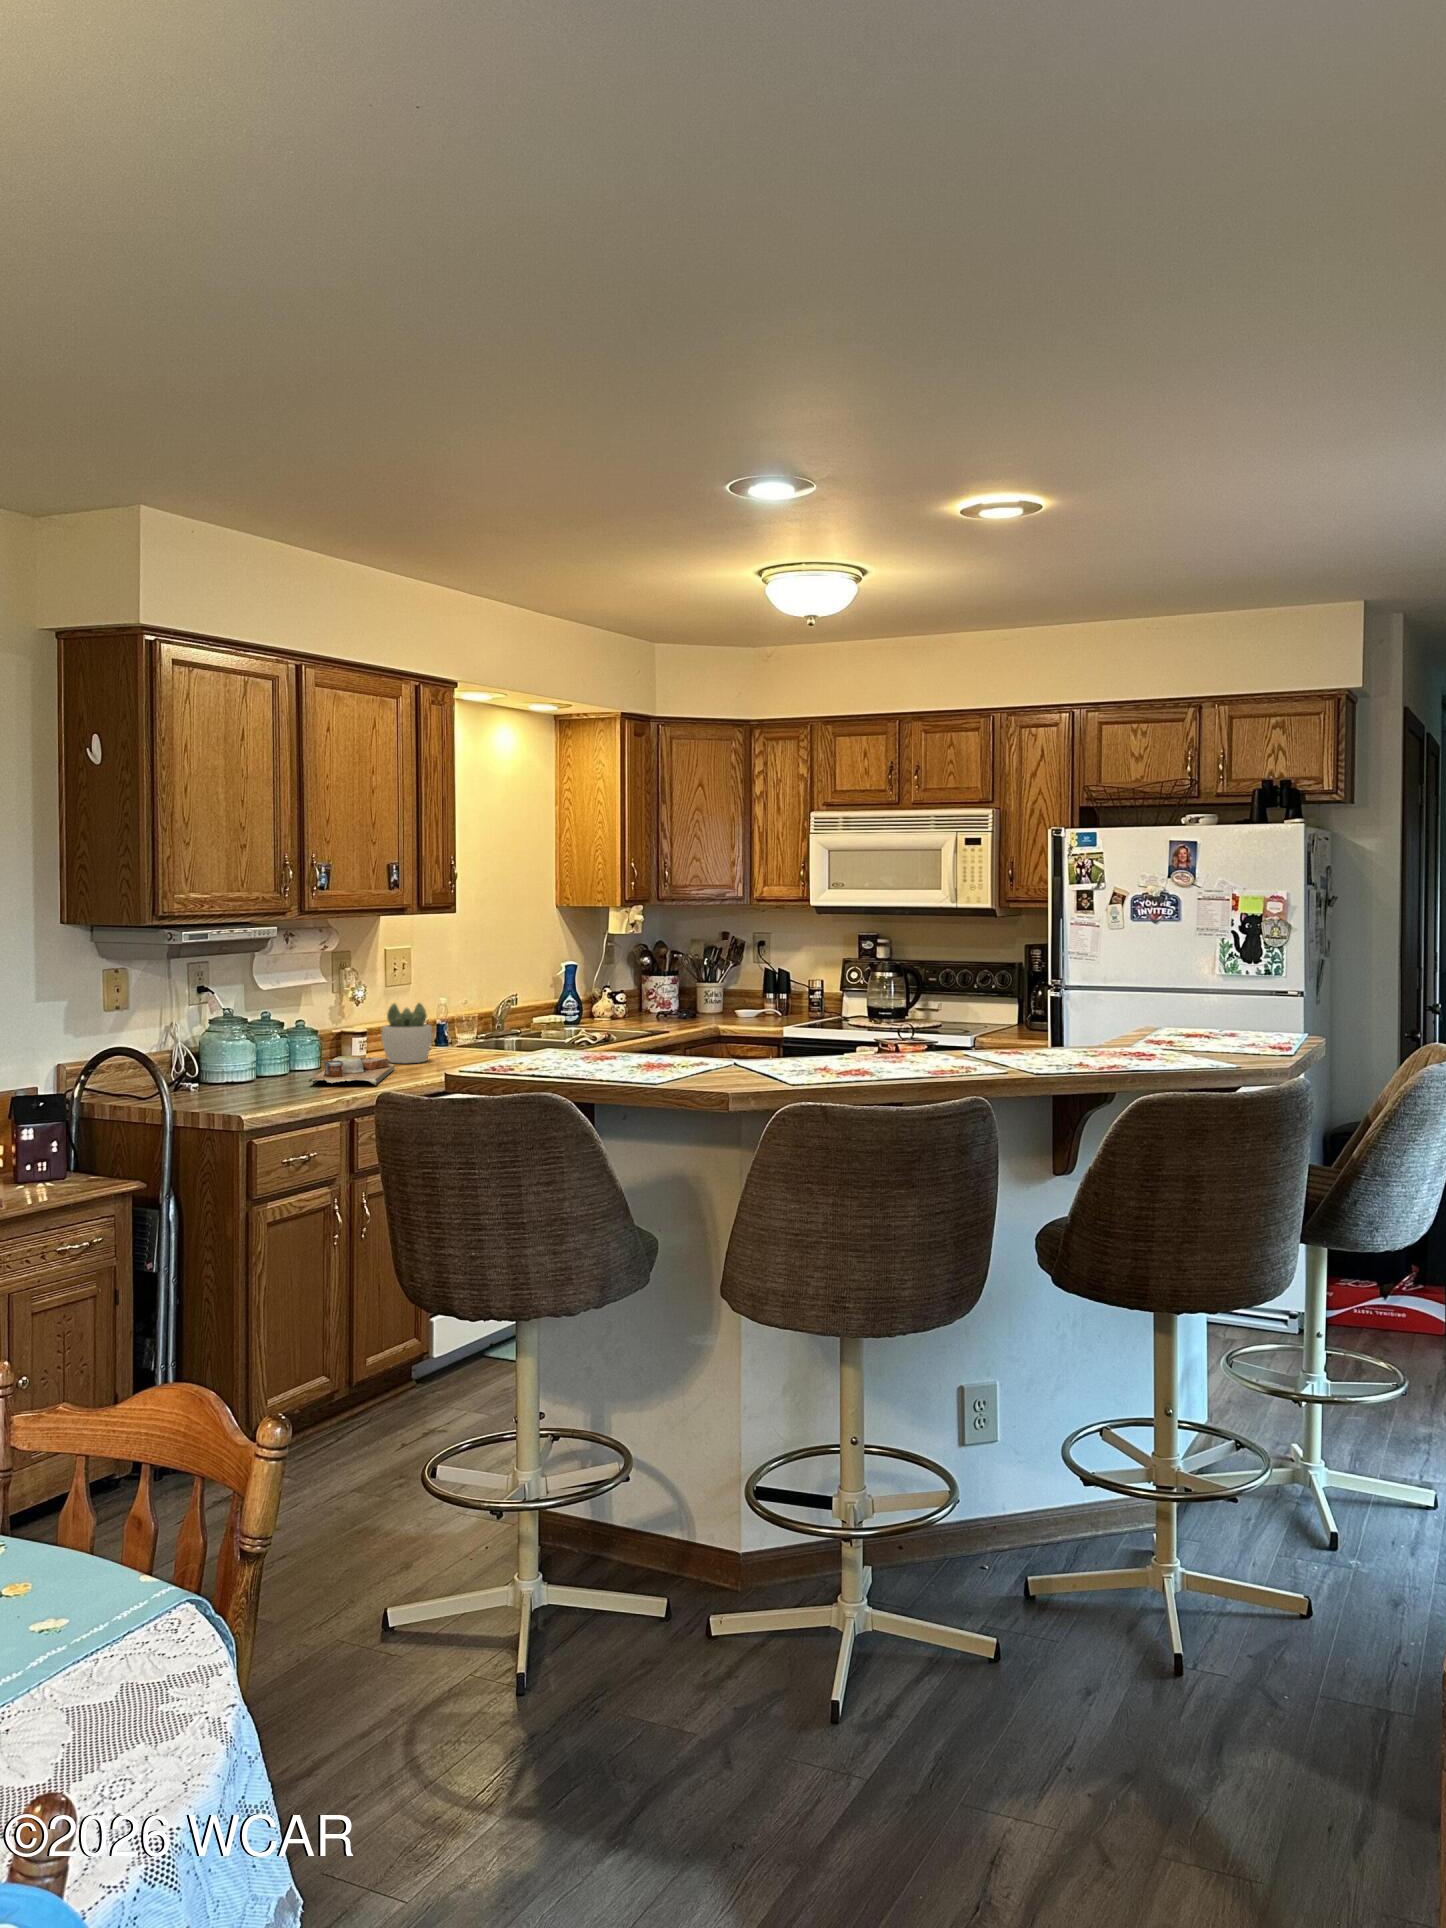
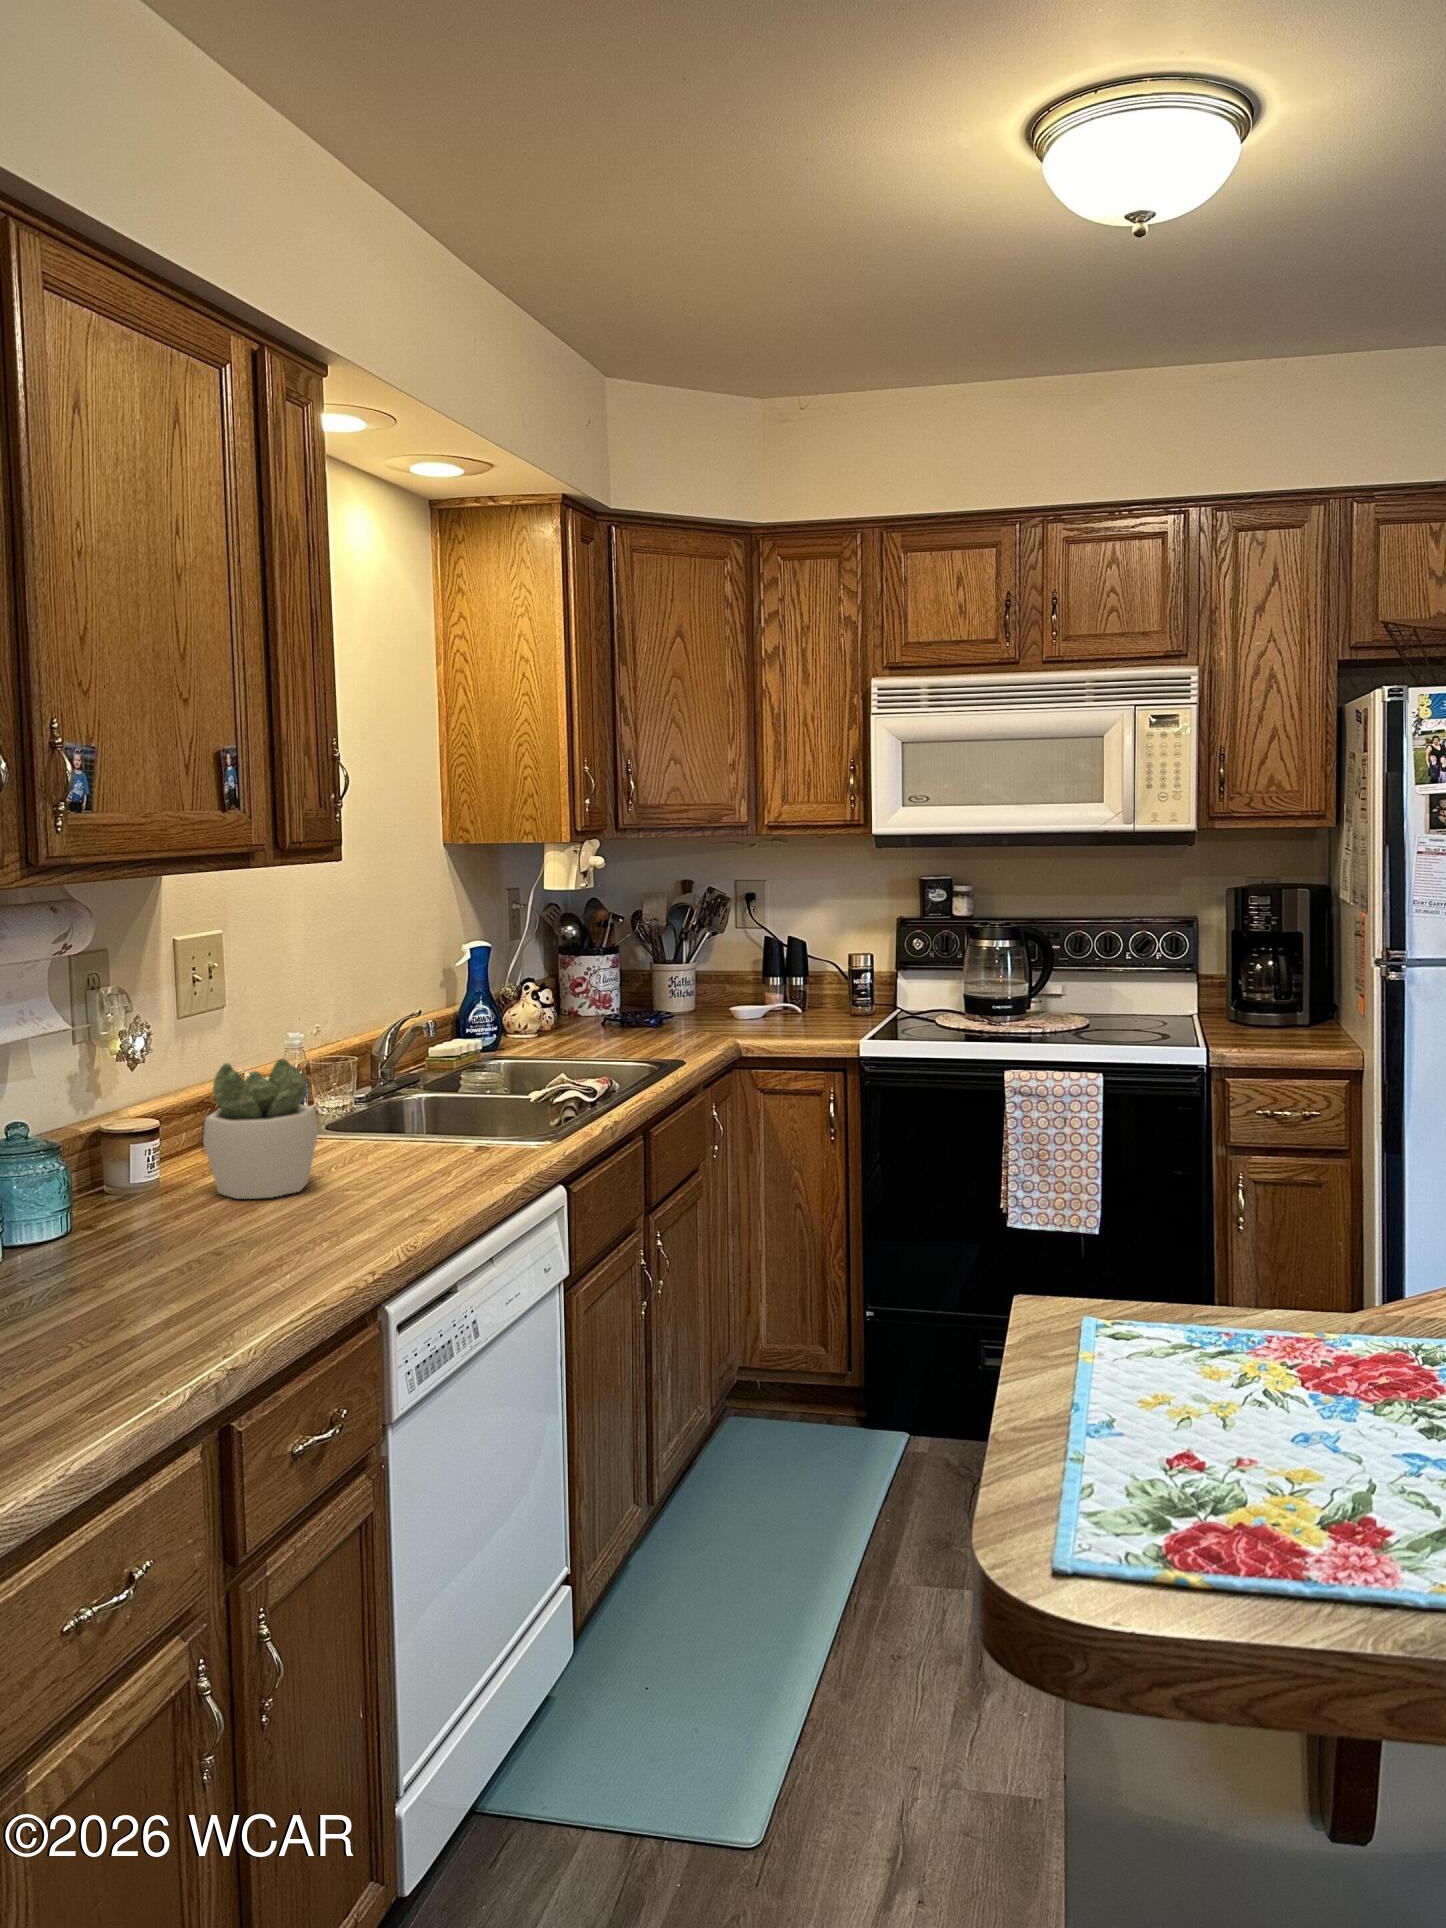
cutting board: present [309,1056,395,1085] -> none [77,1200,261,1321]

